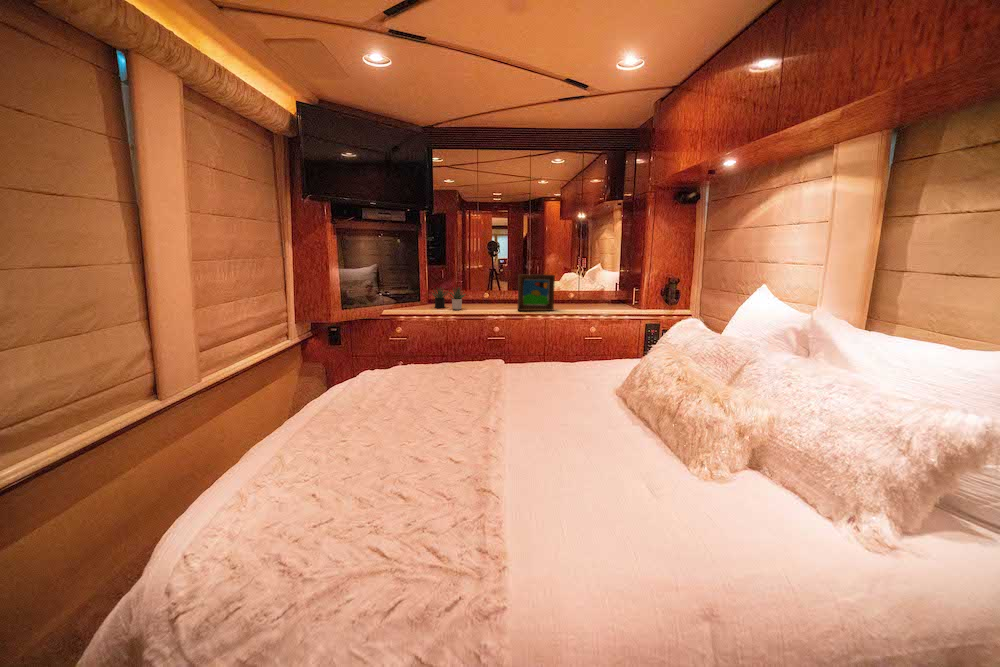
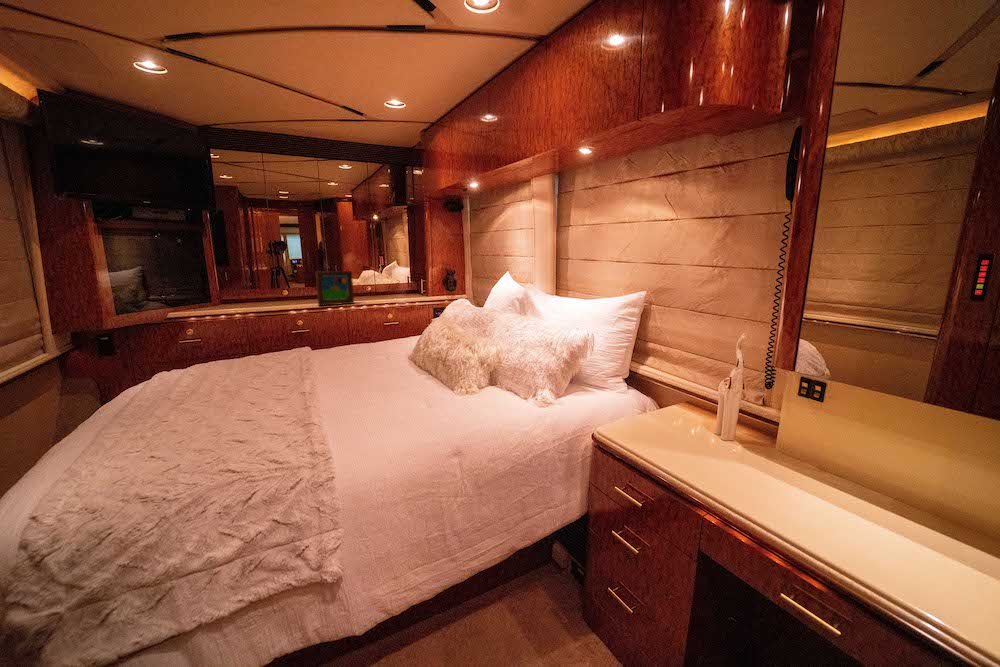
succulent plant: present [432,287,466,309] -> none [215,284,261,309]

